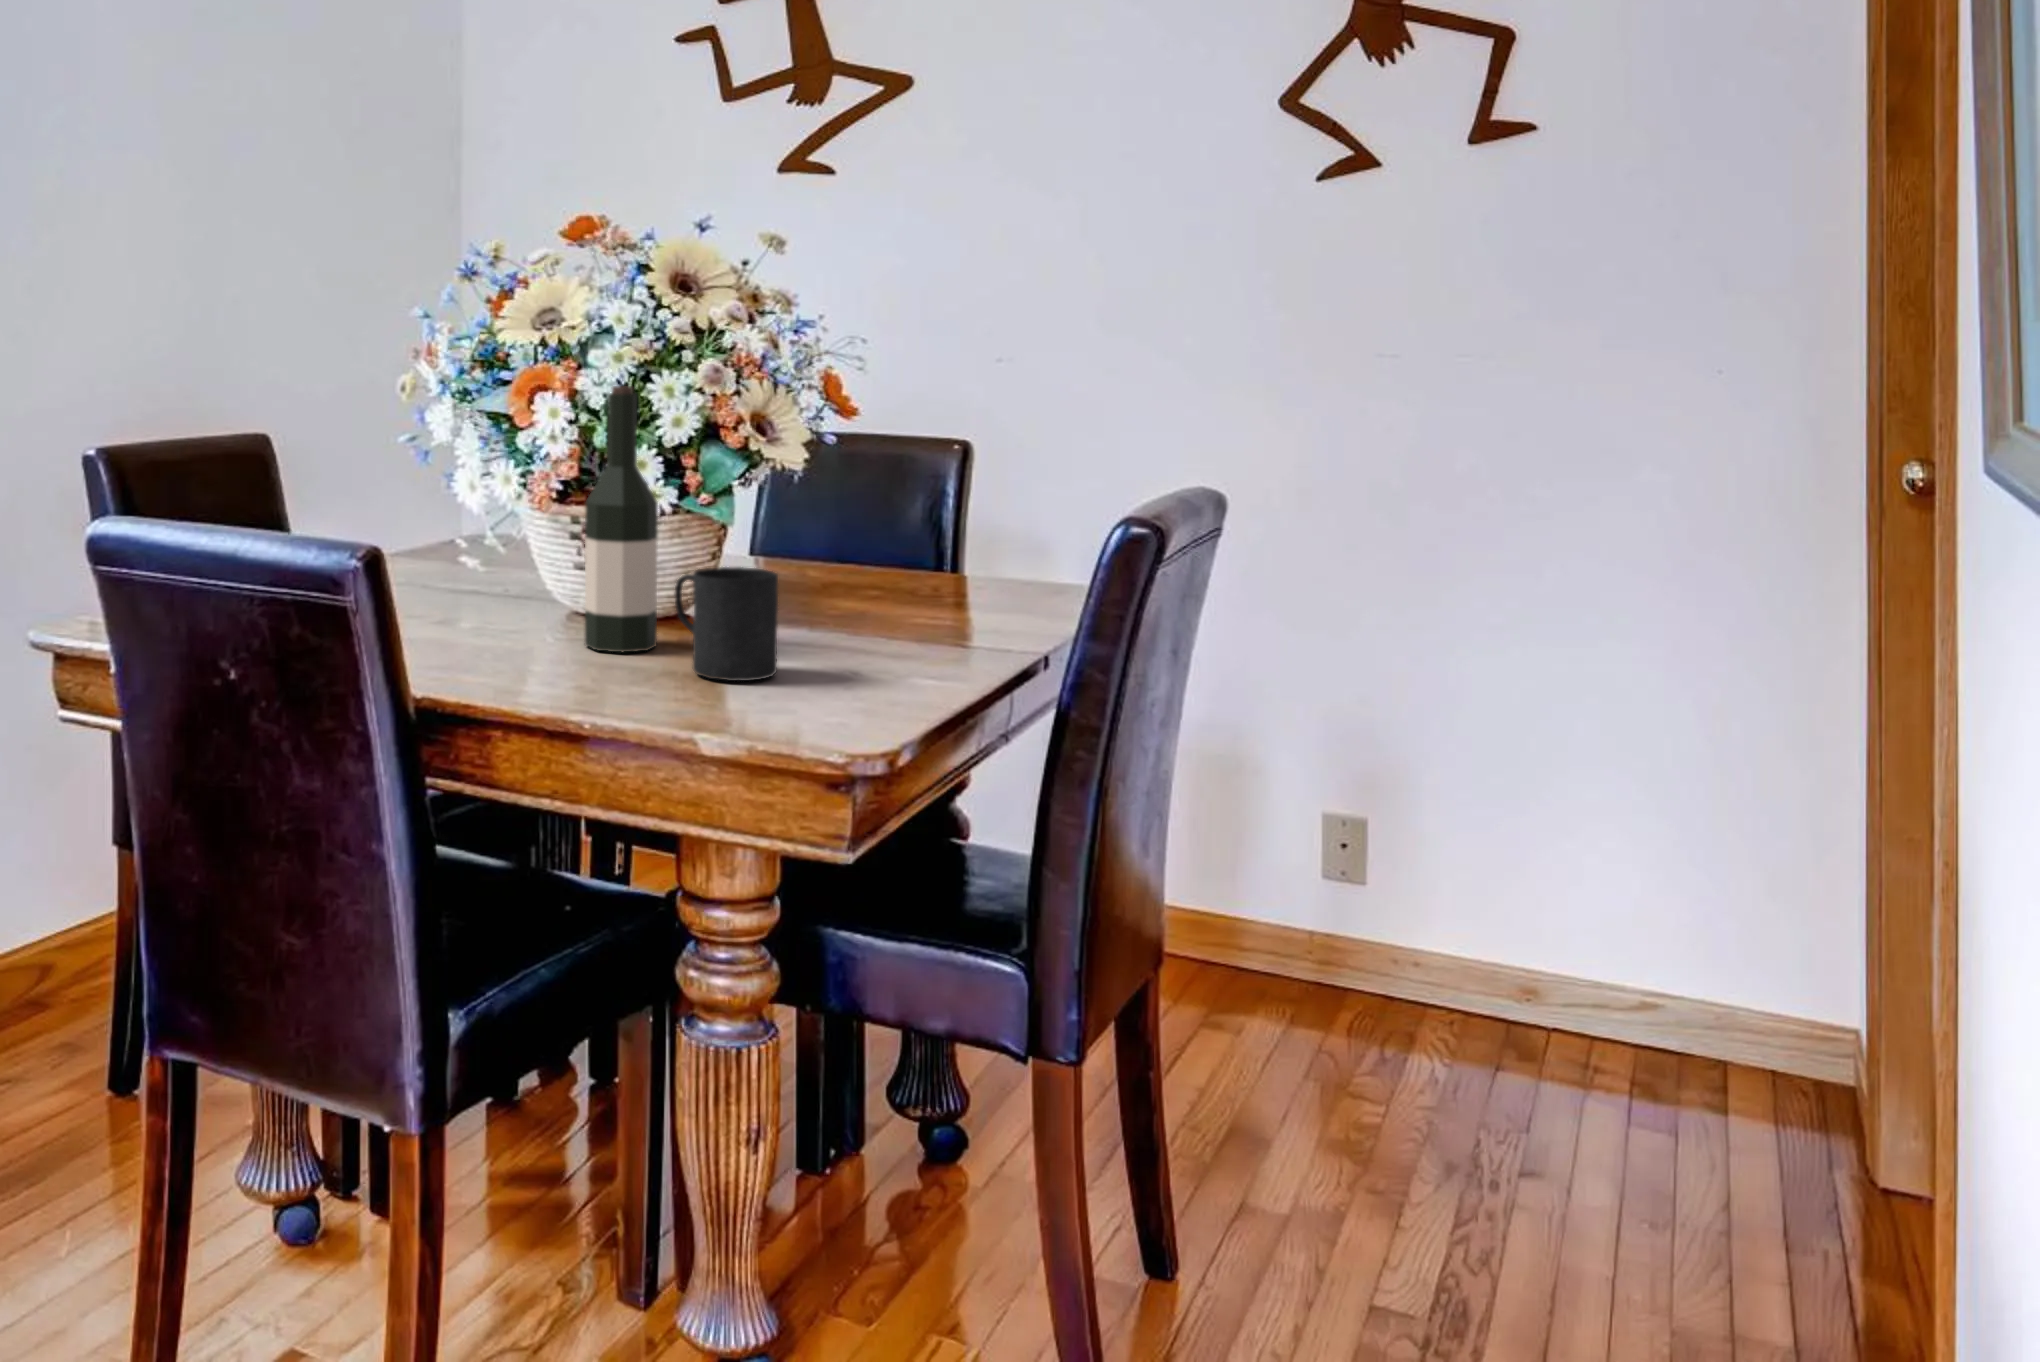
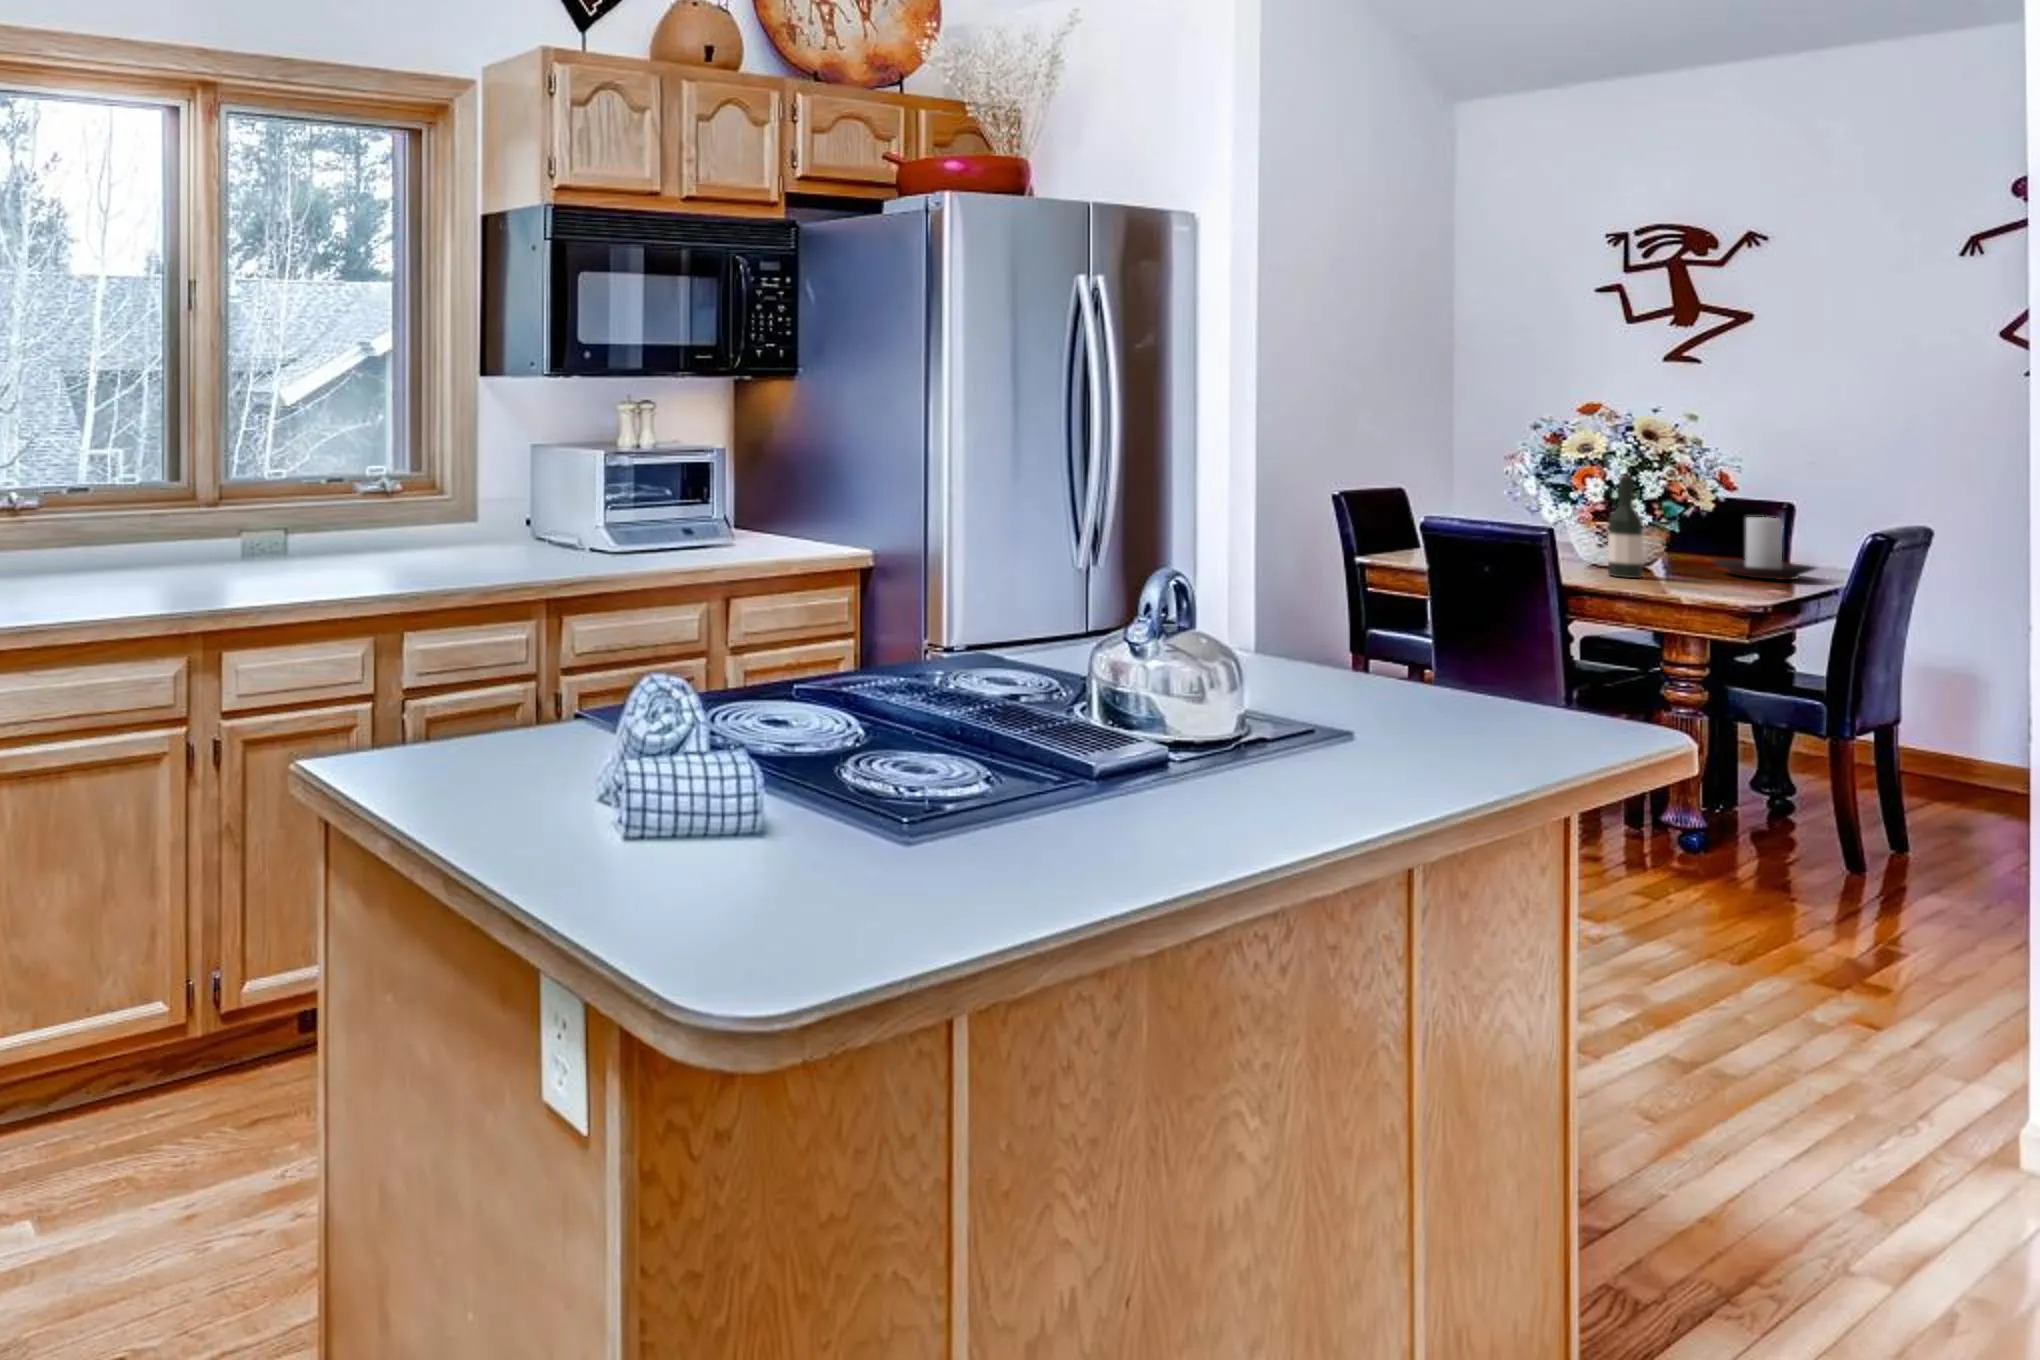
candle holder: none [808,468,1009,624] -> present [1713,517,1818,580]
mug: present [675,567,778,681] -> none [1656,546,1706,588]

